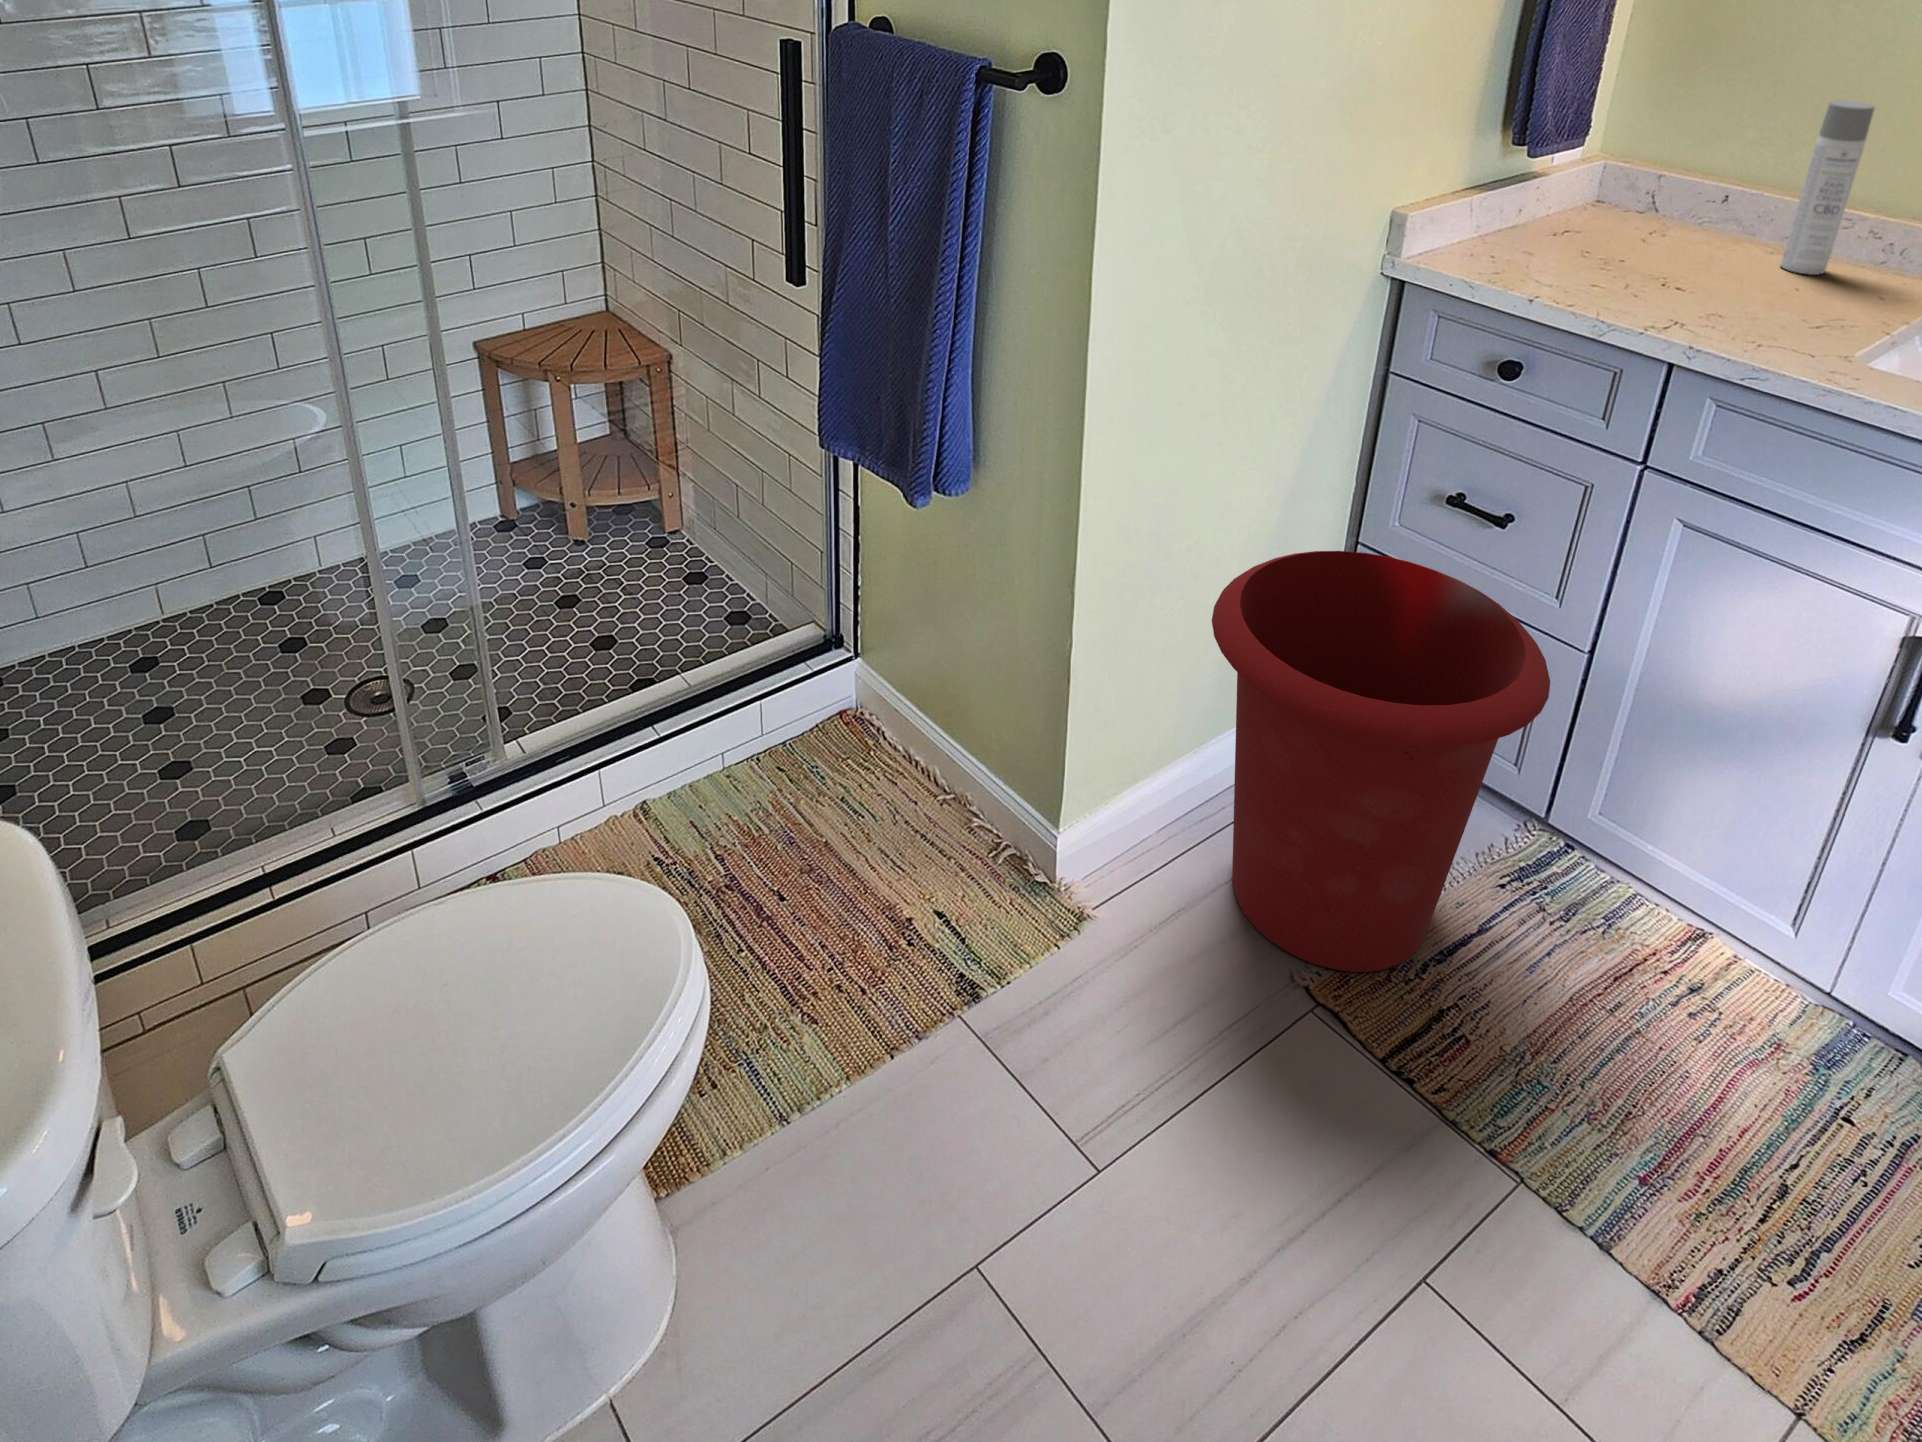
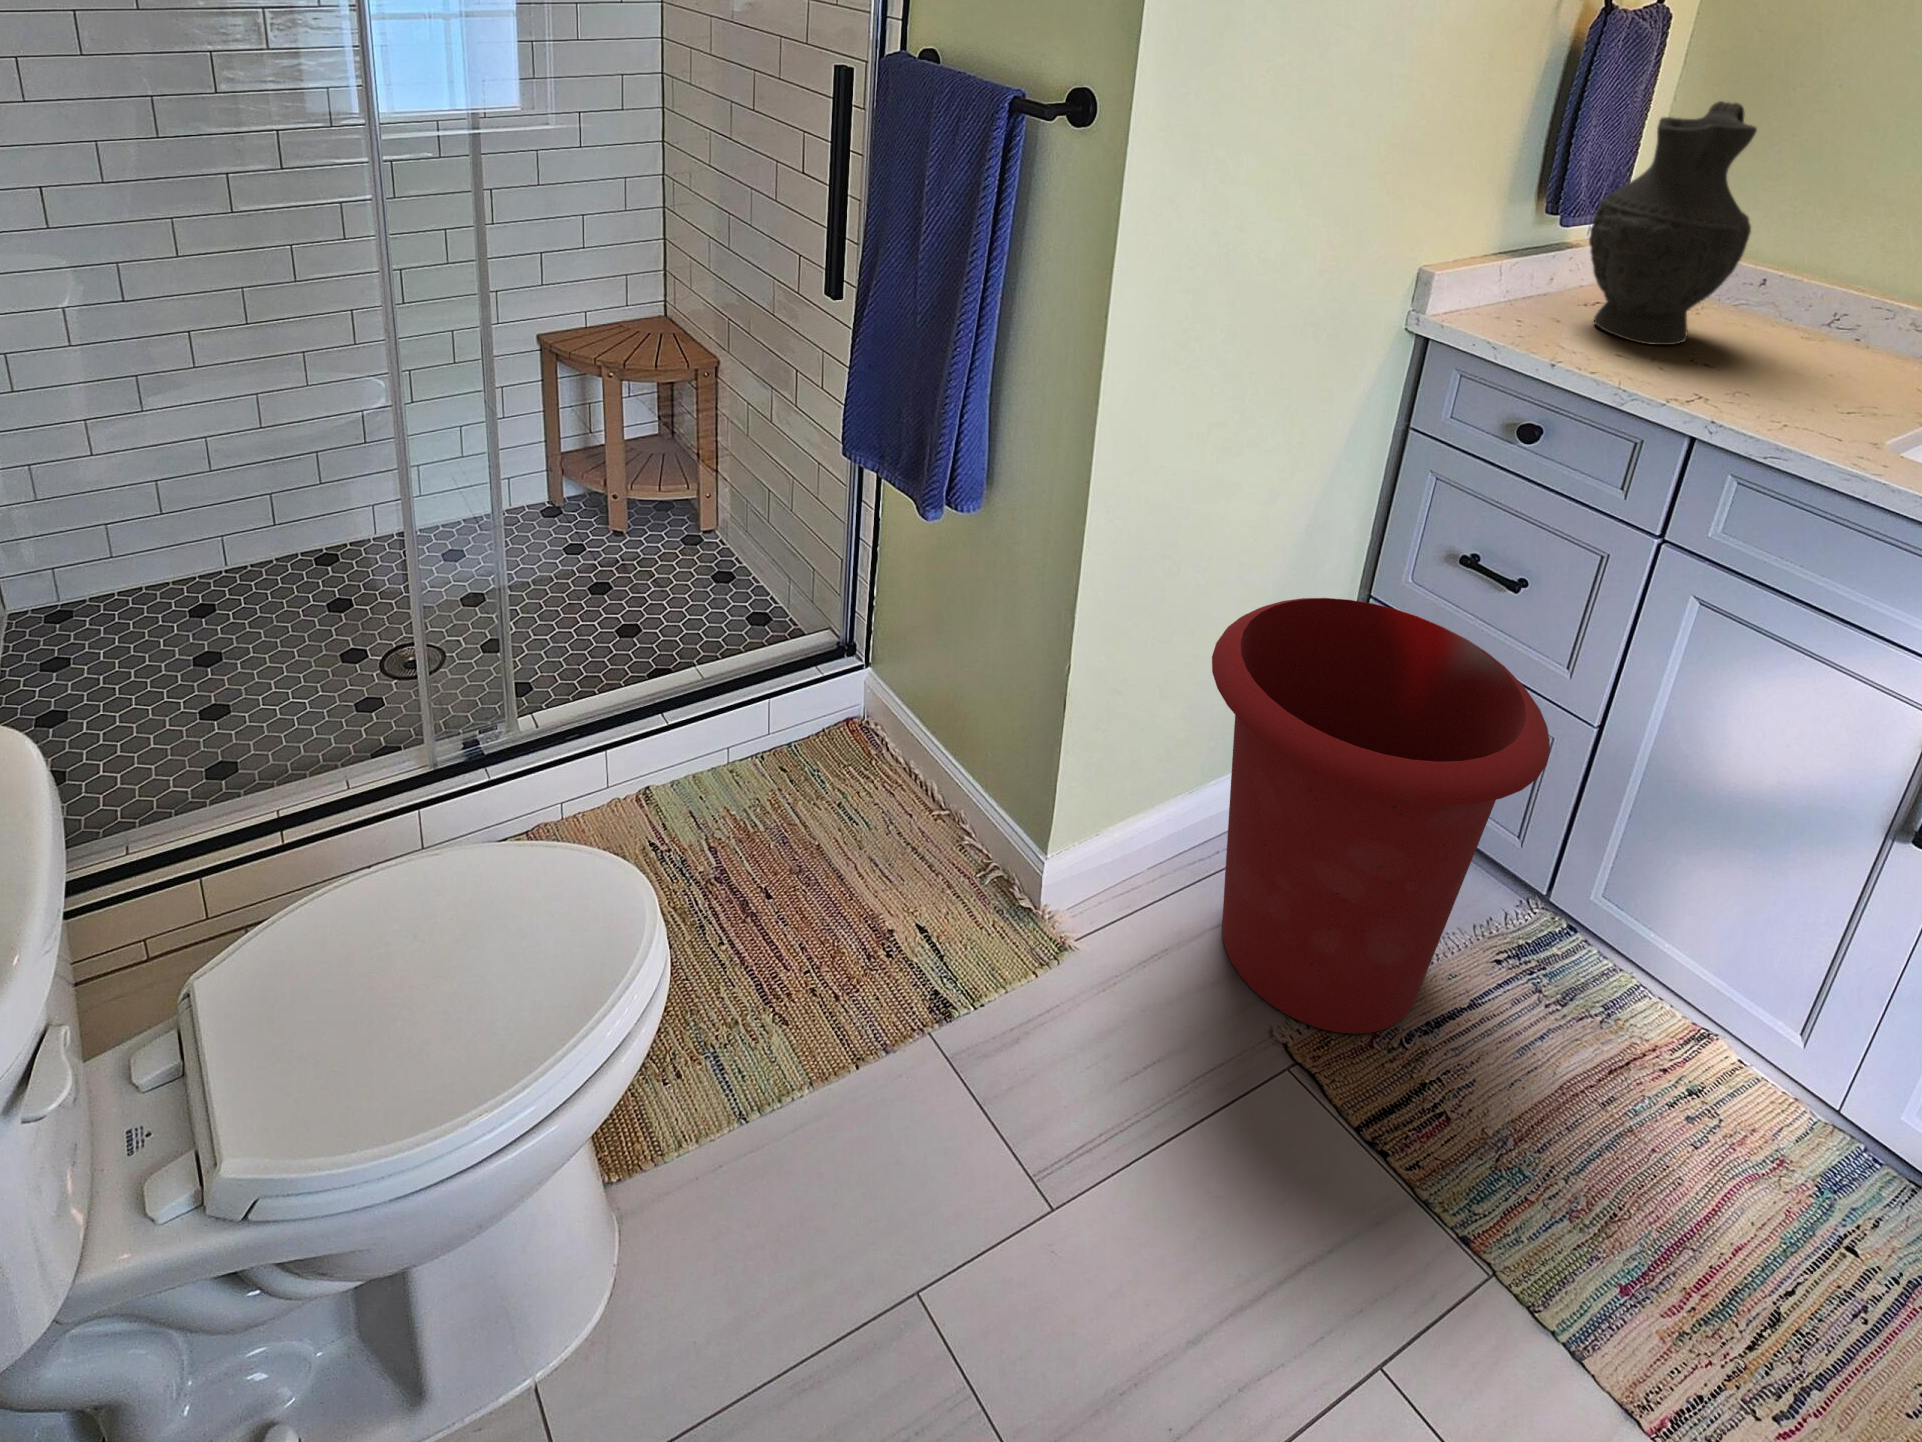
decorative vase: none [1558,16,1722,271] -> present [1589,101,1757,345]
spray bottle: present [1781,100,1875,275] -> none [1813,192,1912,364]

